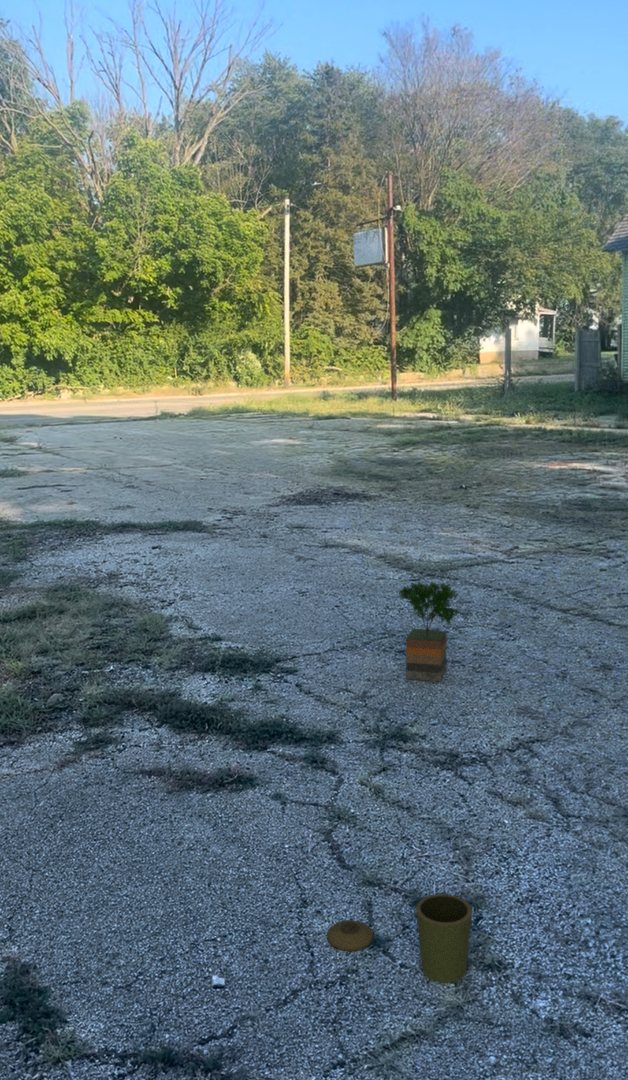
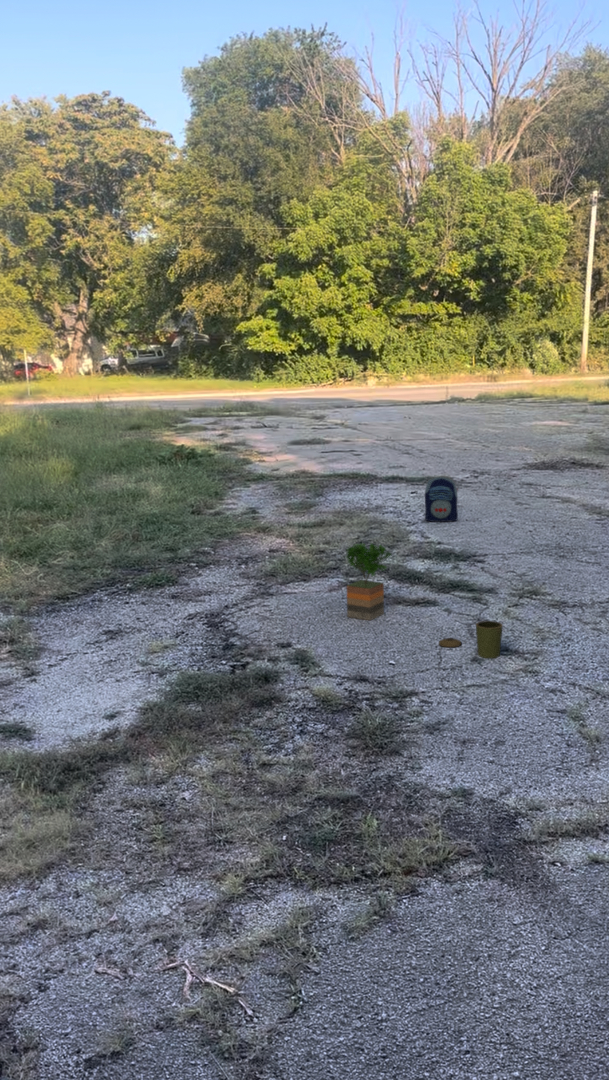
backpack: none [188,535,237,601] -> present [425,476,458,522]
potted tree: present [399,582,459,682] -> present [346,544,391,620]

